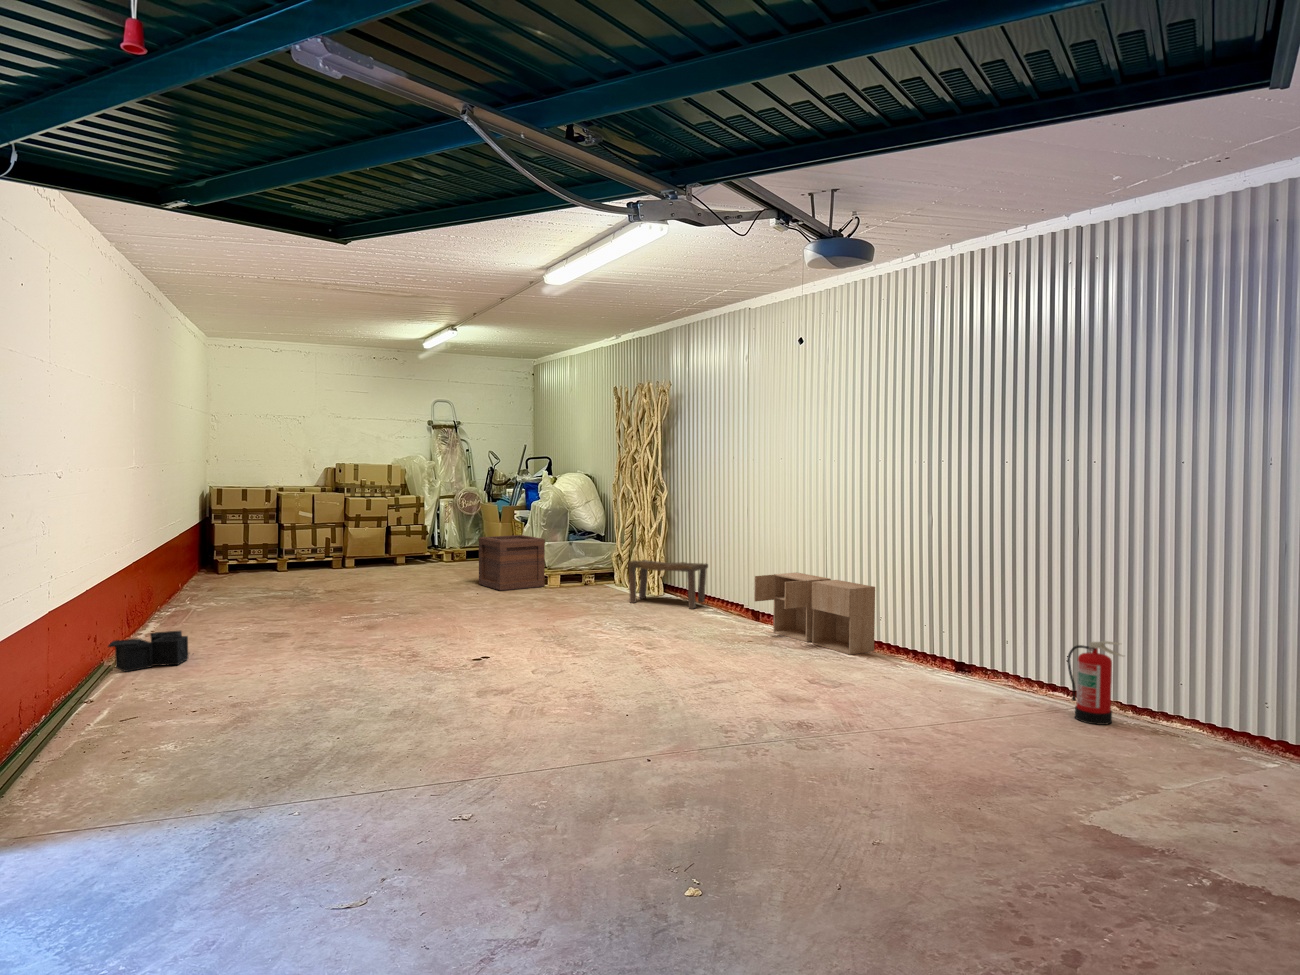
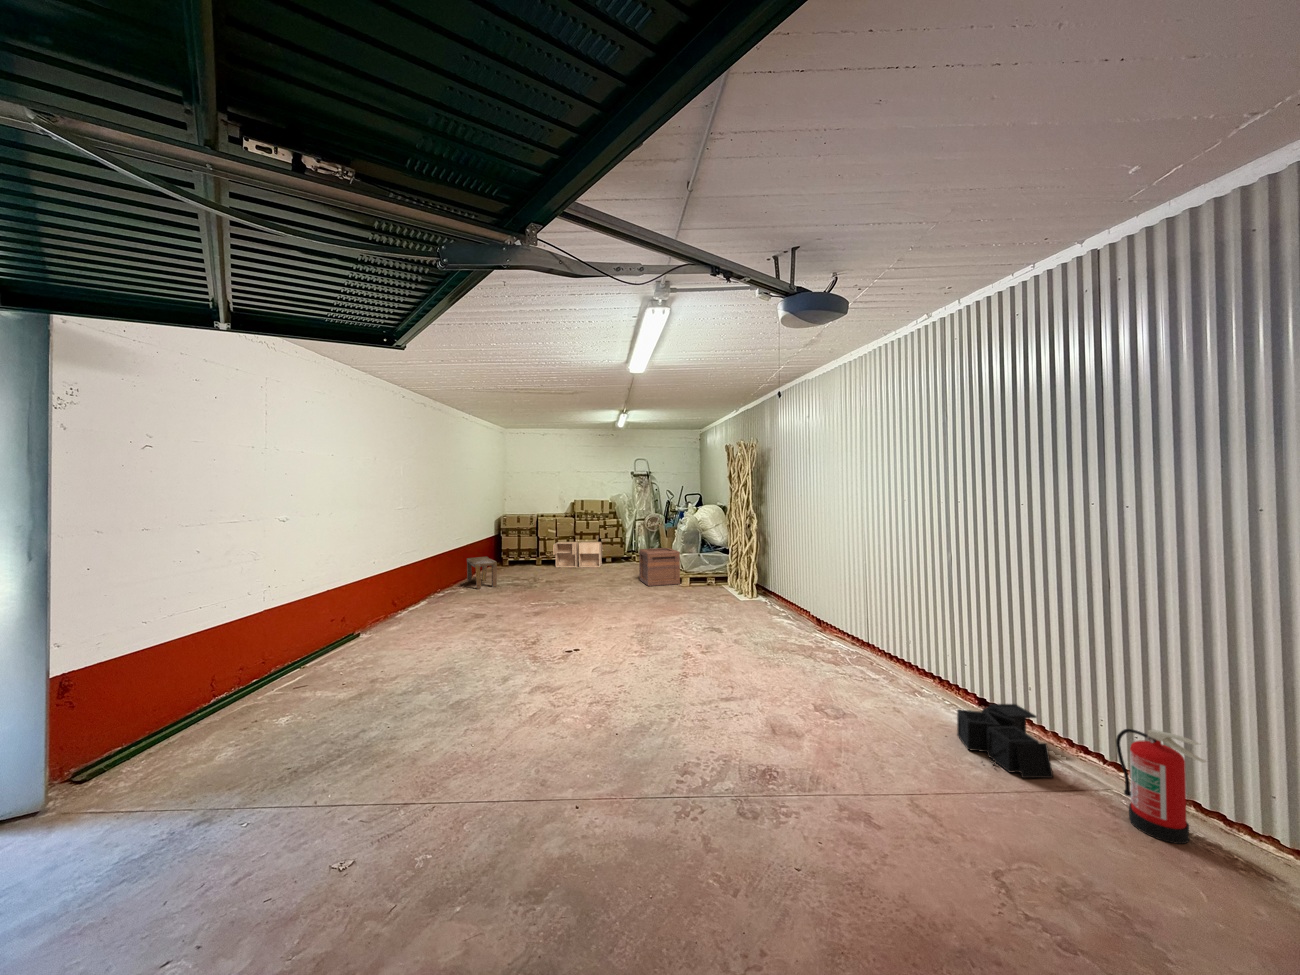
bench: present [628,560,708,609] -> present [467,557,497,589]
storage cabinet: present [754,572,875,655] -> present [553,542,602,567]
storage bin: present [108,631,189,672] -> present [957,704,1053,778]

